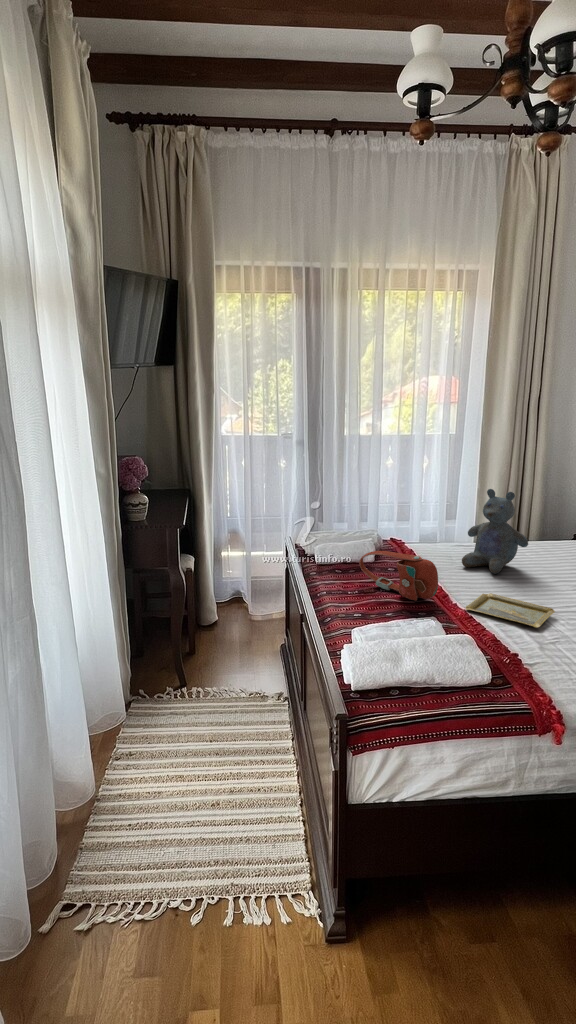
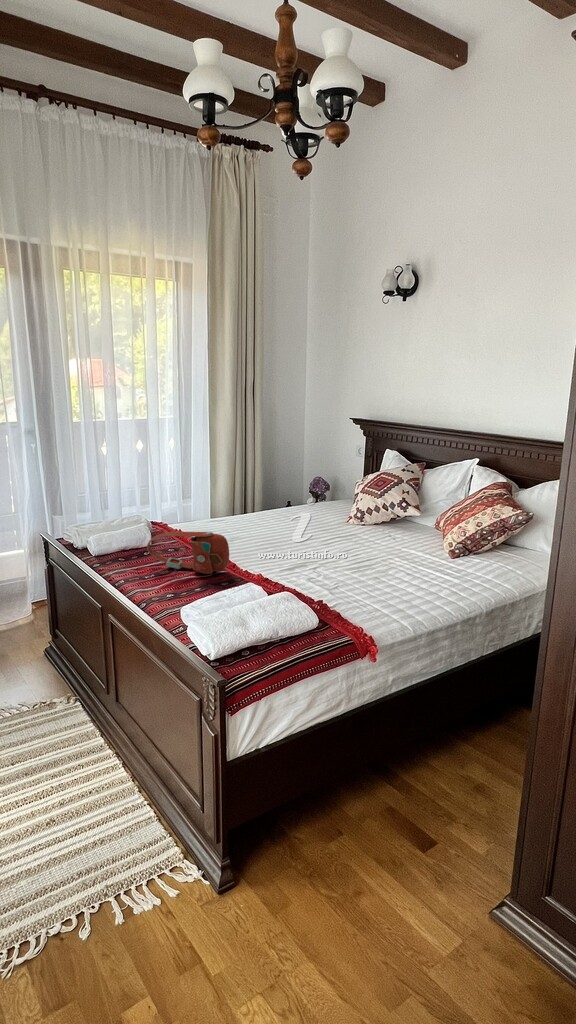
stuffed bear: present [462,489,528,574] -> none [227,465,283,541]
tray: present [466,593,555,628] -> none [256,557,327,578]

